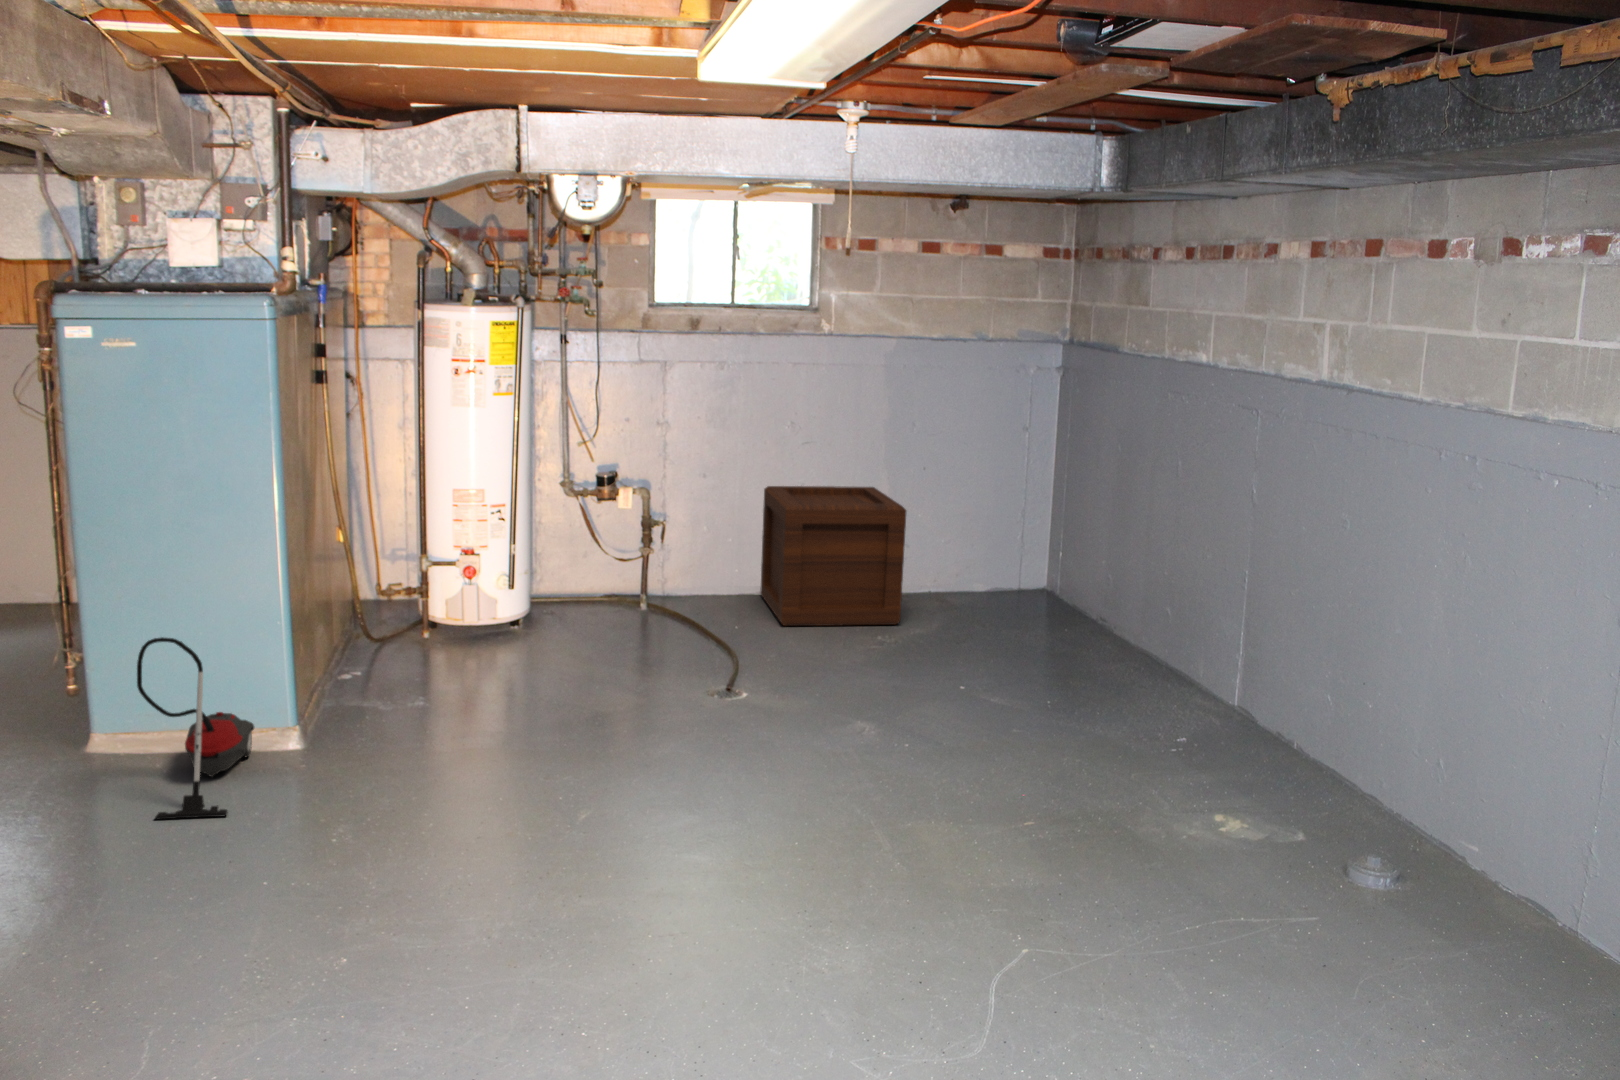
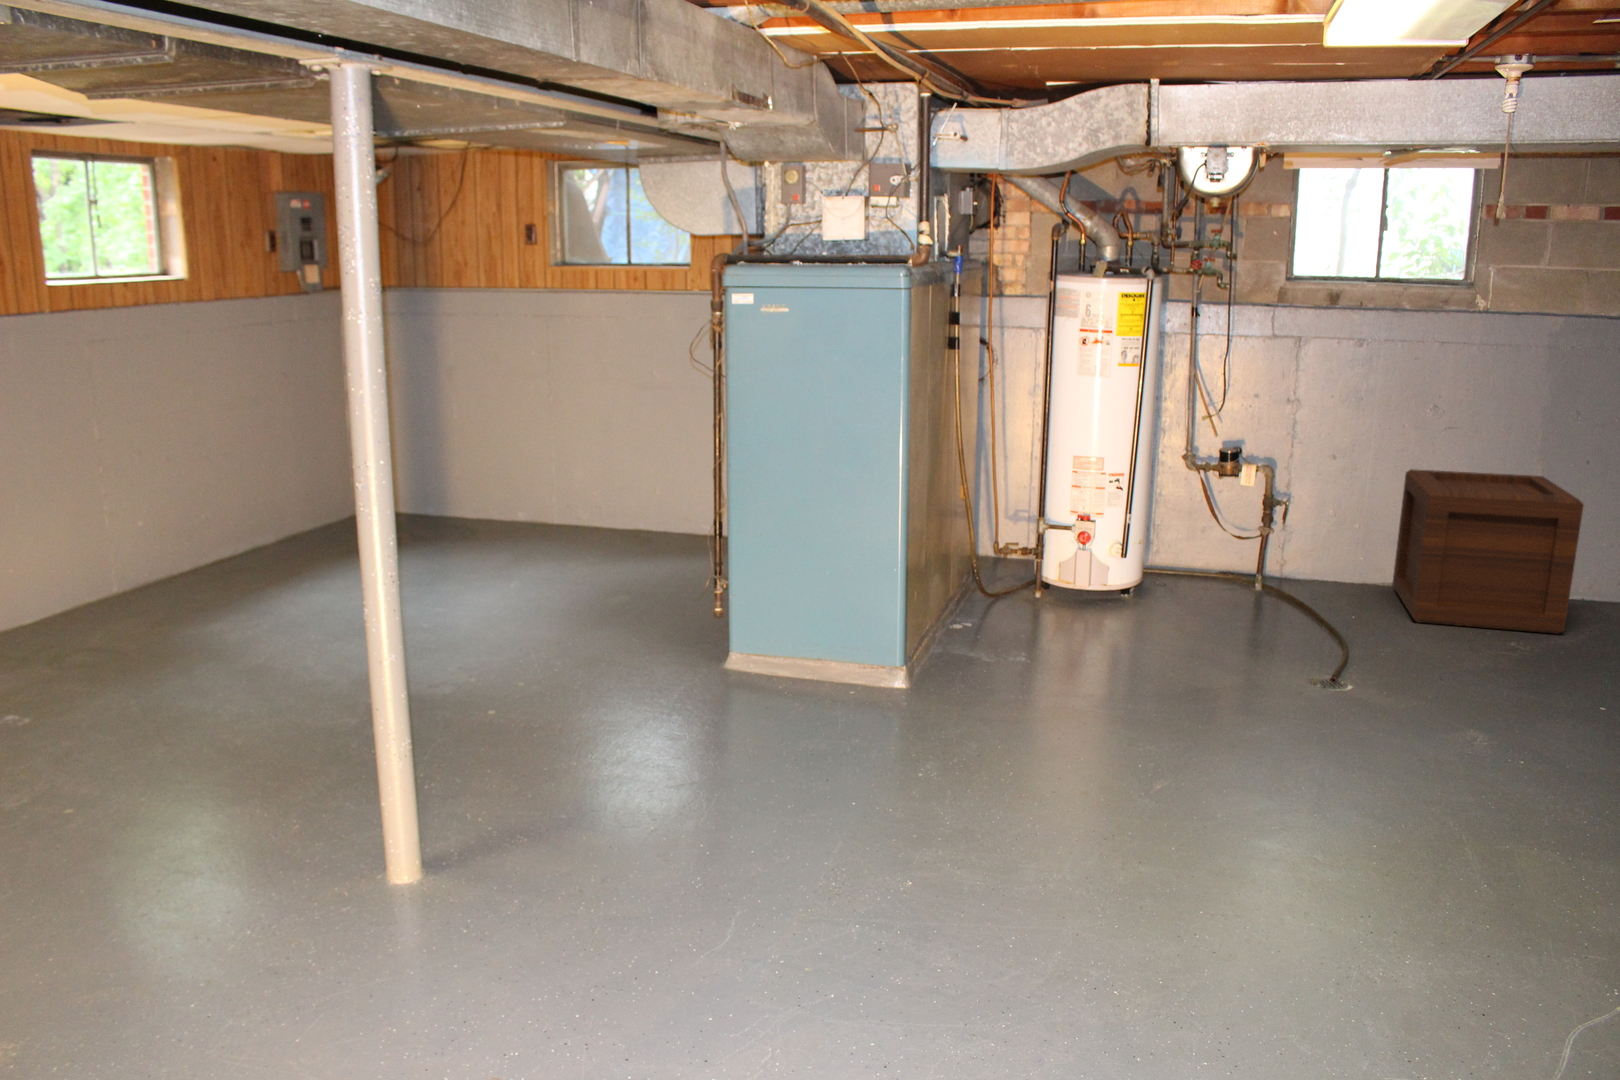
vacuum cleaner: present [137,637,254,819] -> none [768,575,866,744]

